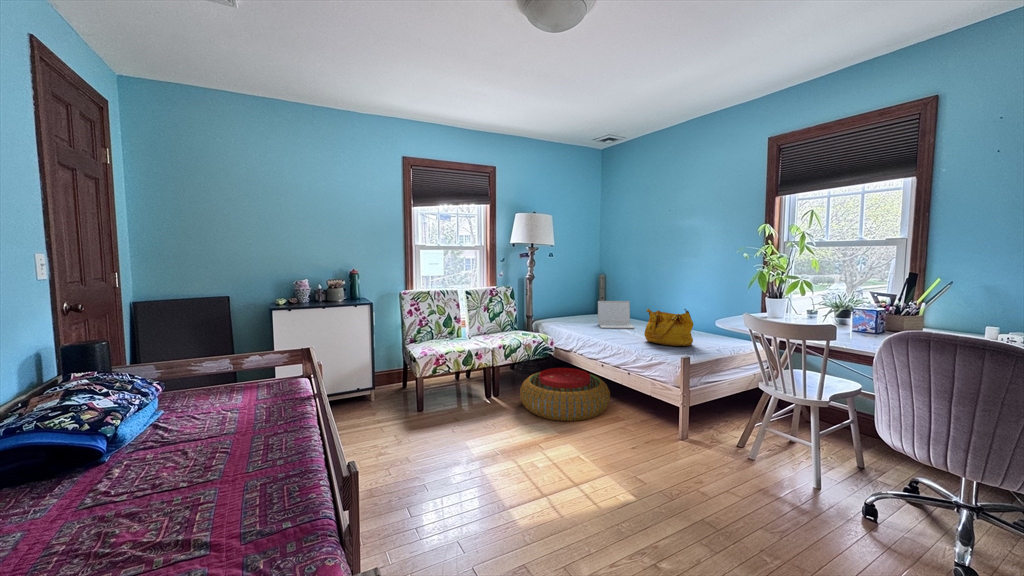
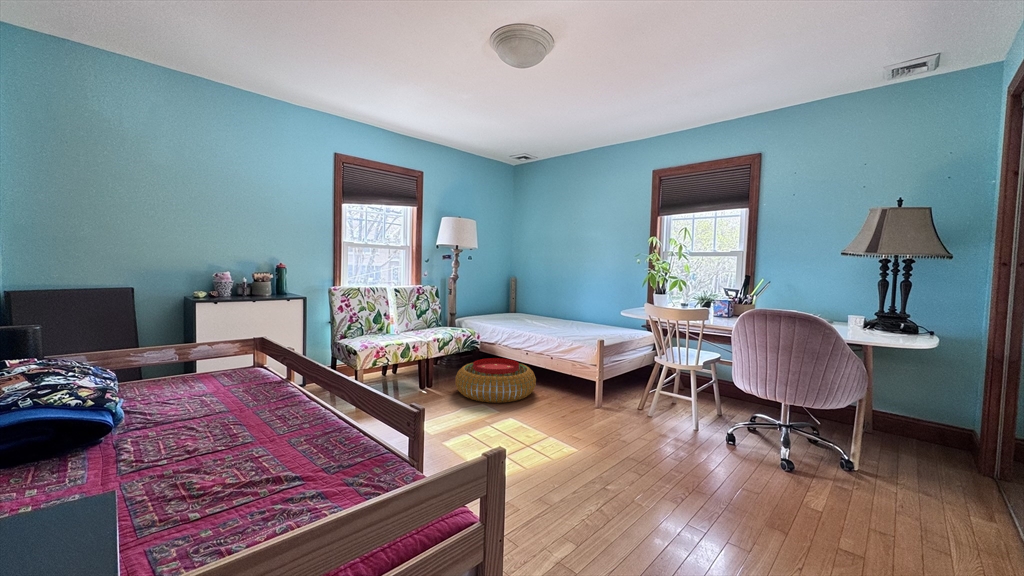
laptop: present [598,301,634,328] -> none [517,300,549,323]
handbag: present [644,309,693,346] -> none [562,304,602,335]

